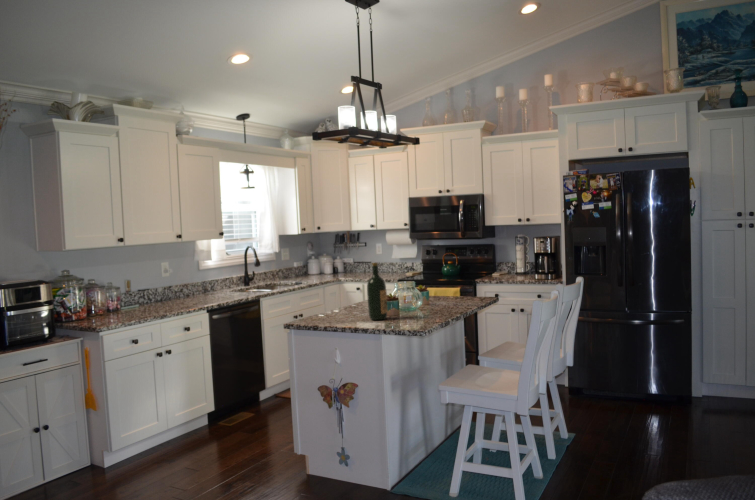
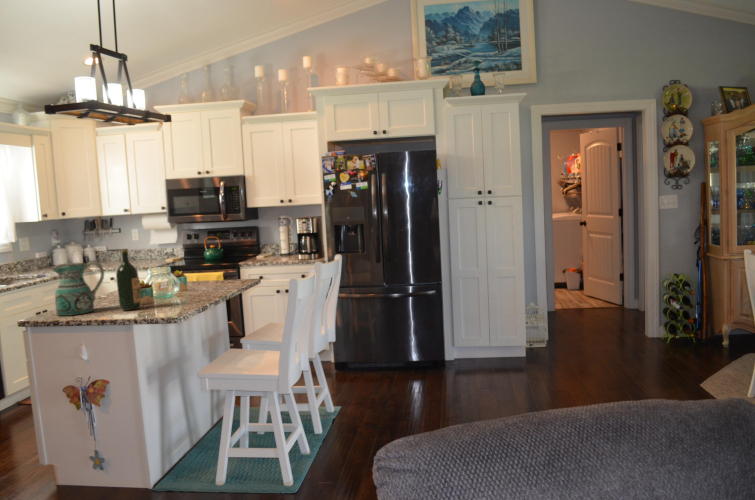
ceramic pitcher: none [314,272,357,321] -> present [52,261,104,316]

